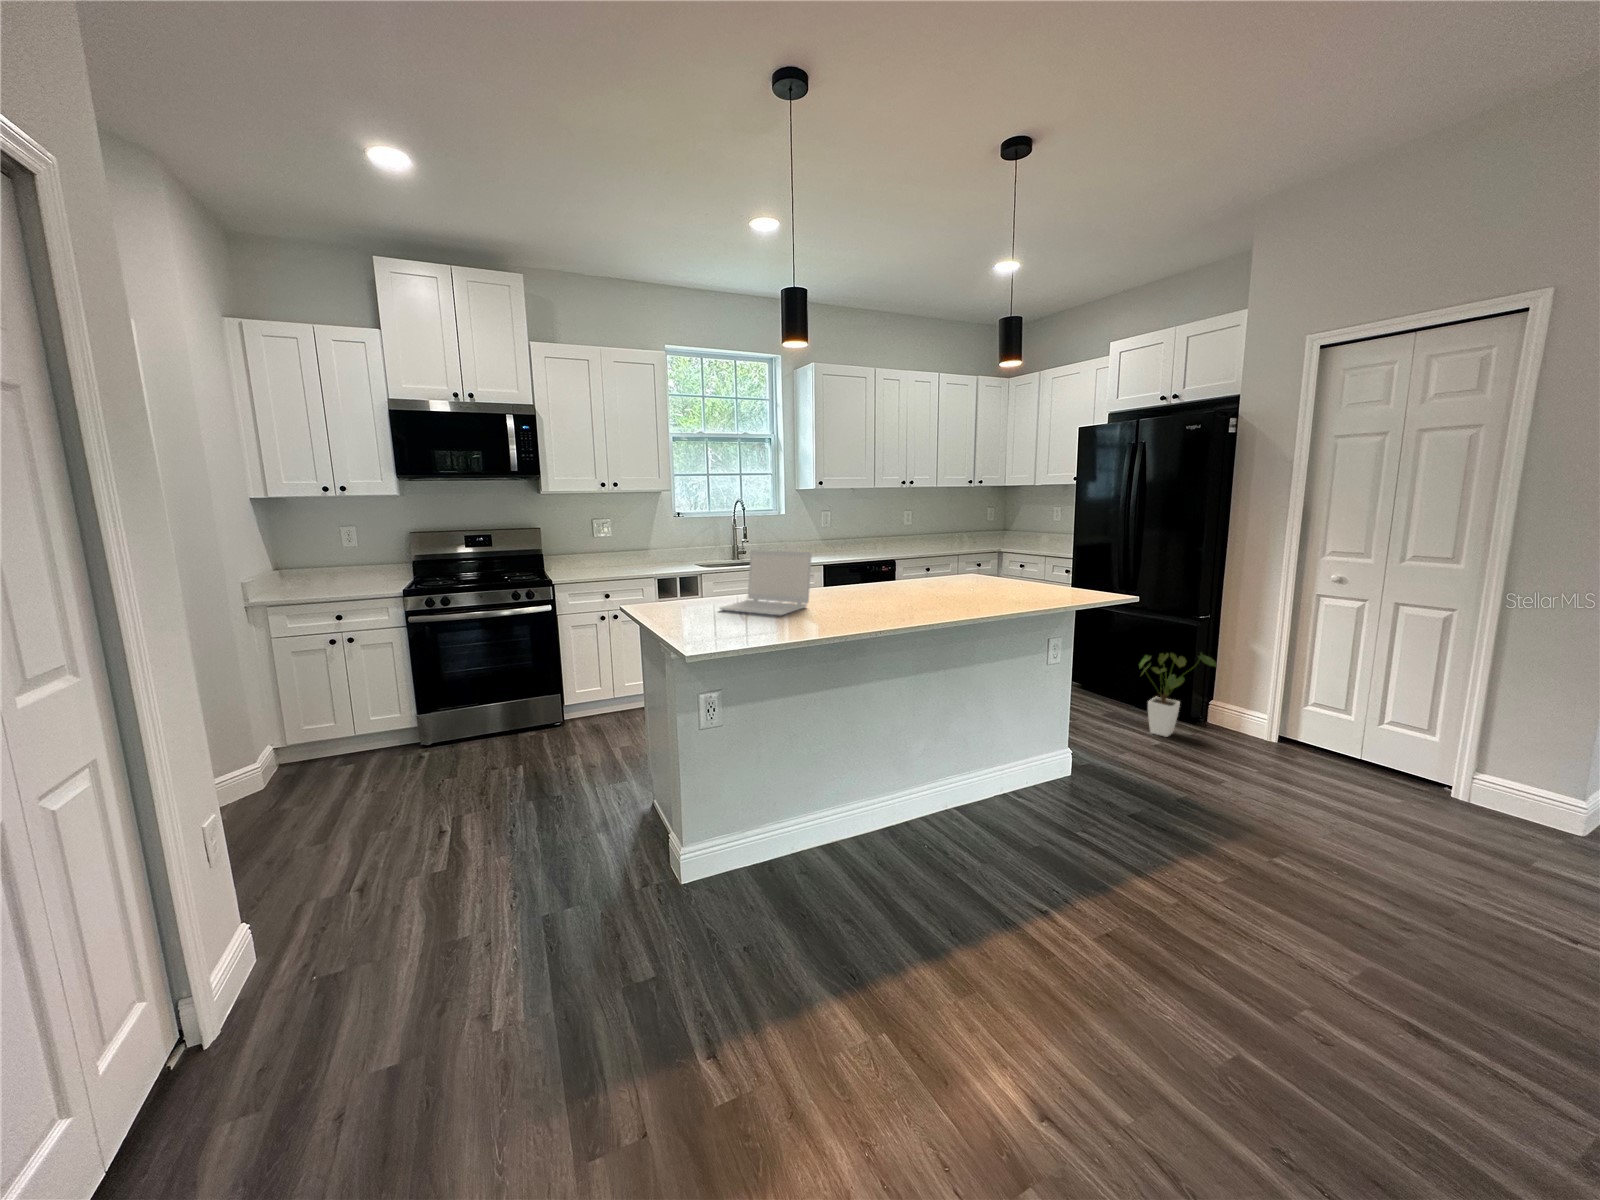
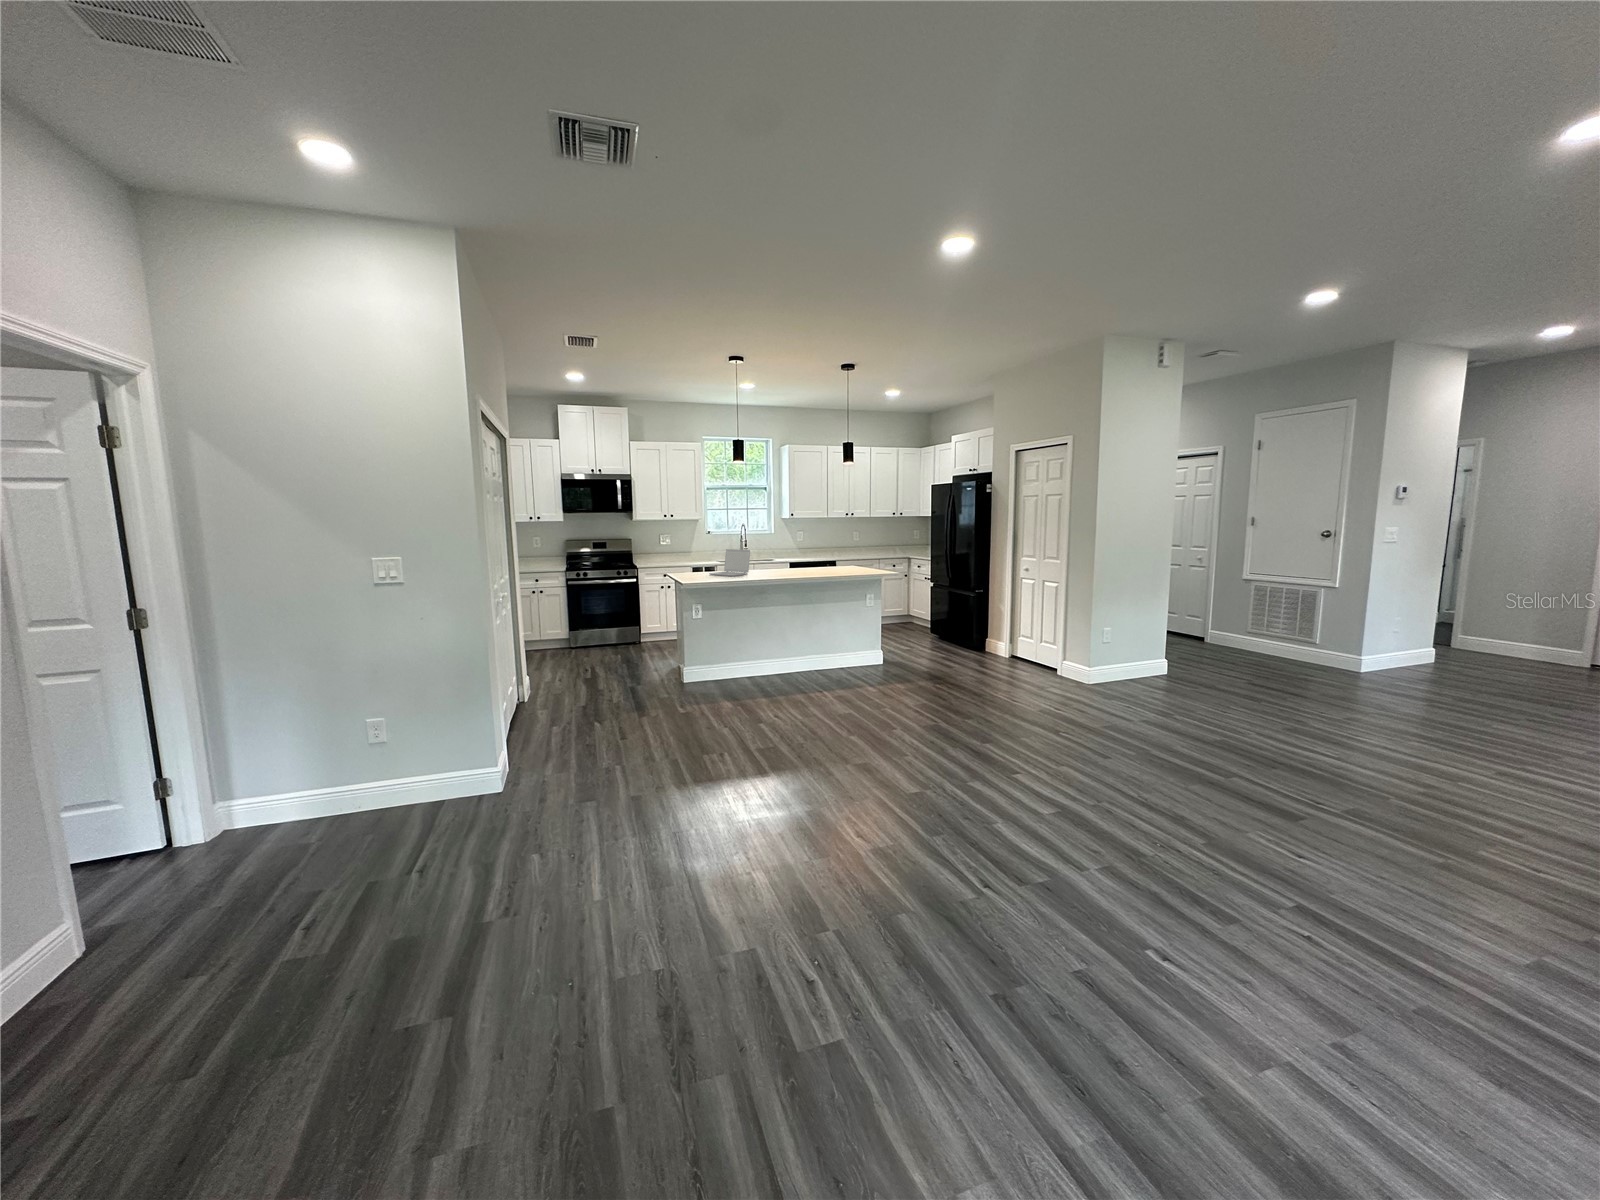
house plant: present [1140,653,1217,737] -> none [938,610,983,655]

